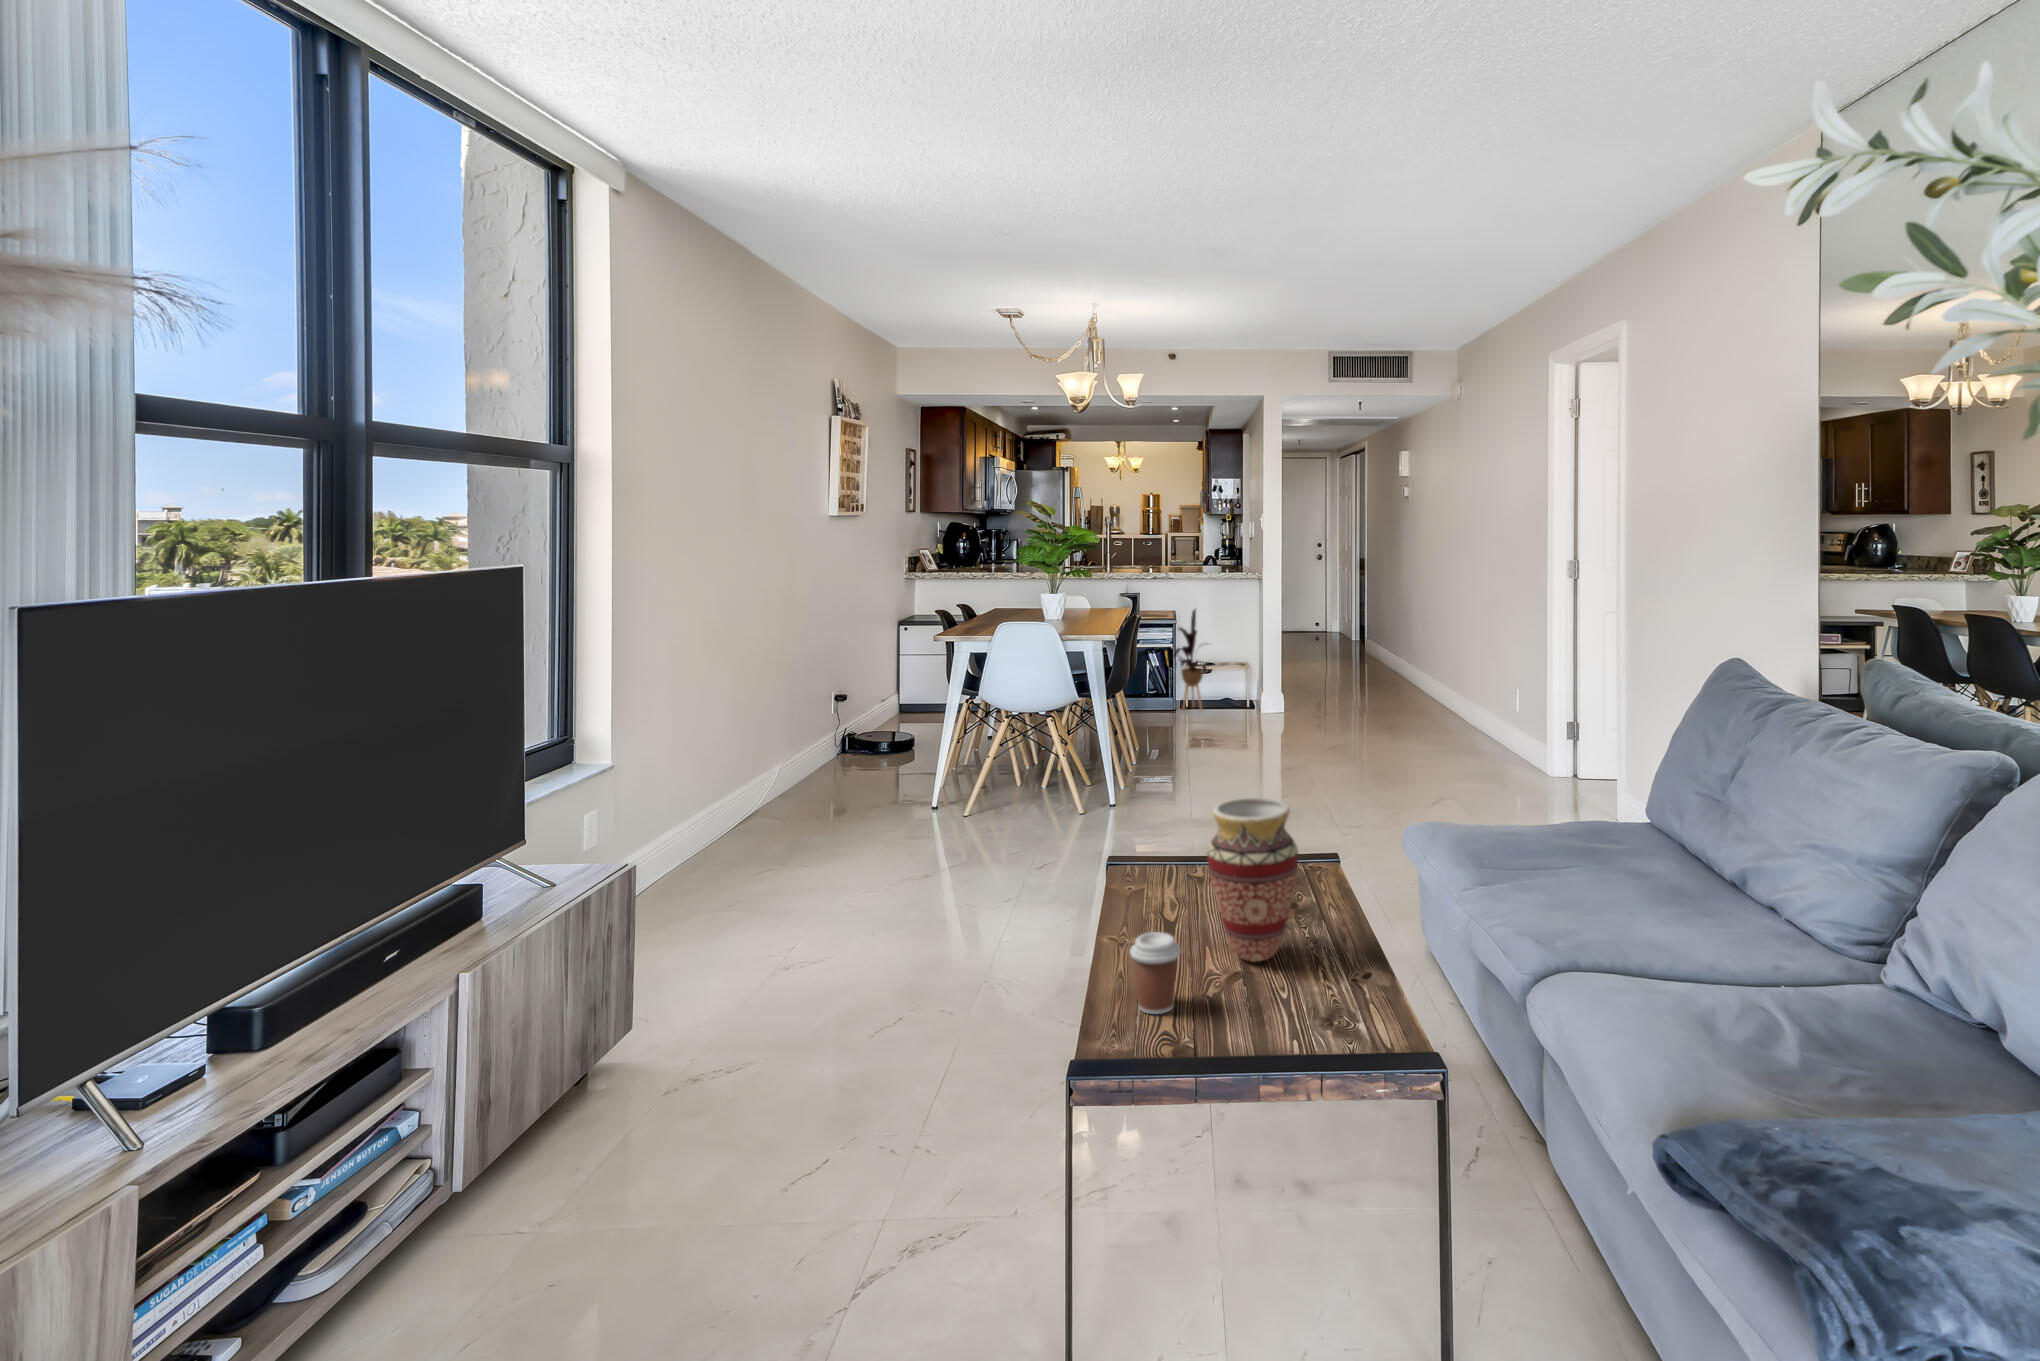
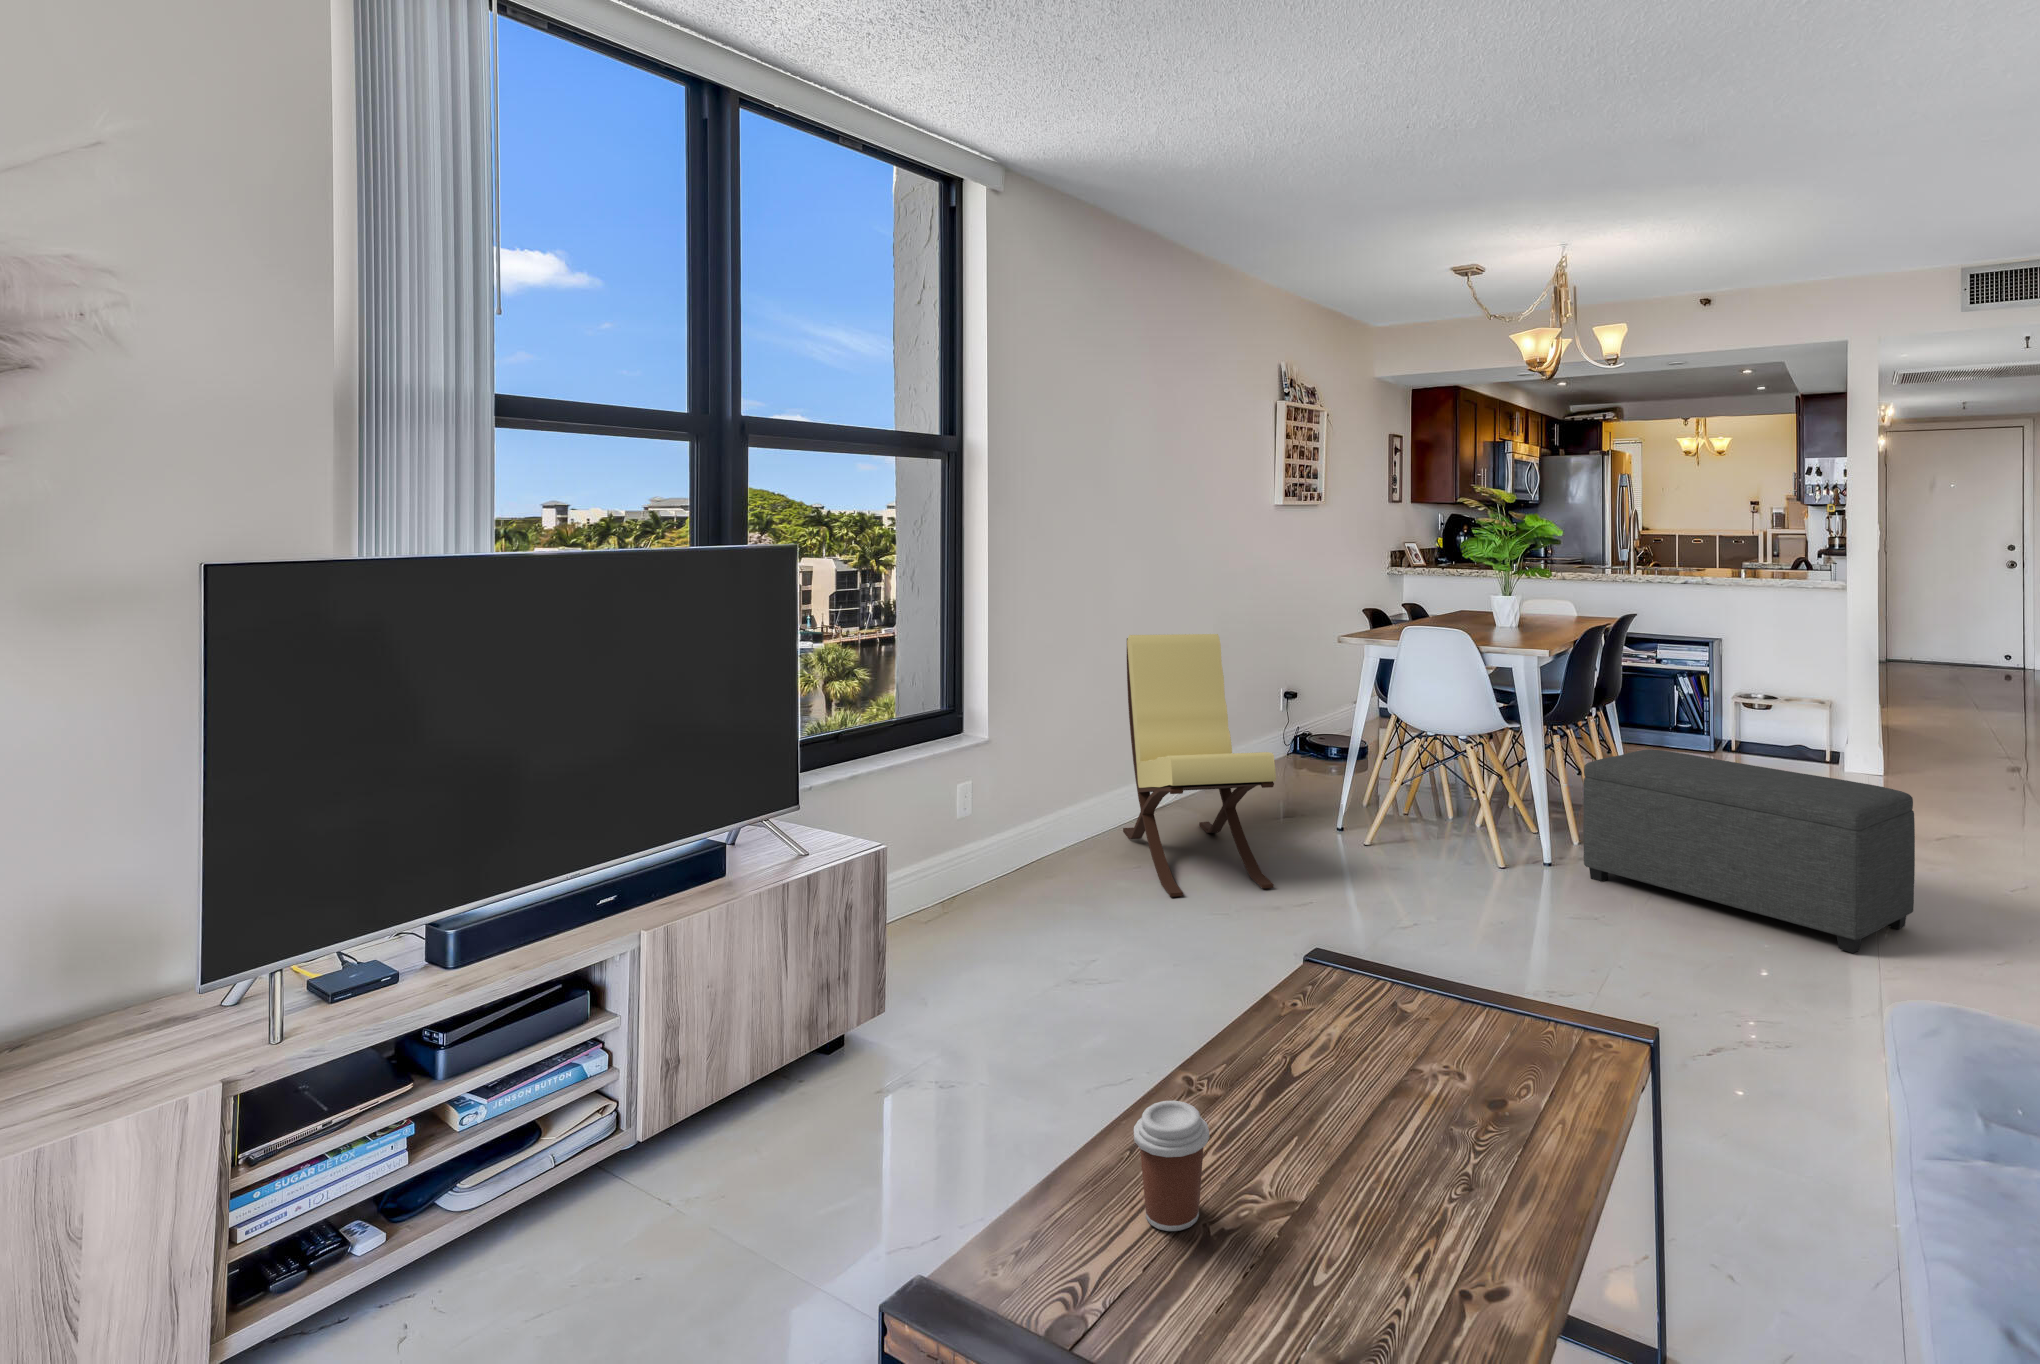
house plant: present [1165,610,1208,709] -> none [1686,626,1765,759]
lounge chair: none [729,636,915,879] -> present [1123,634,1276,897]
ottoman: none [1143,703,1351,822] -> present [1583,749,1915,953]
vase: present [1207,798,1298,962] -> none [1310,924,1456,1191]

